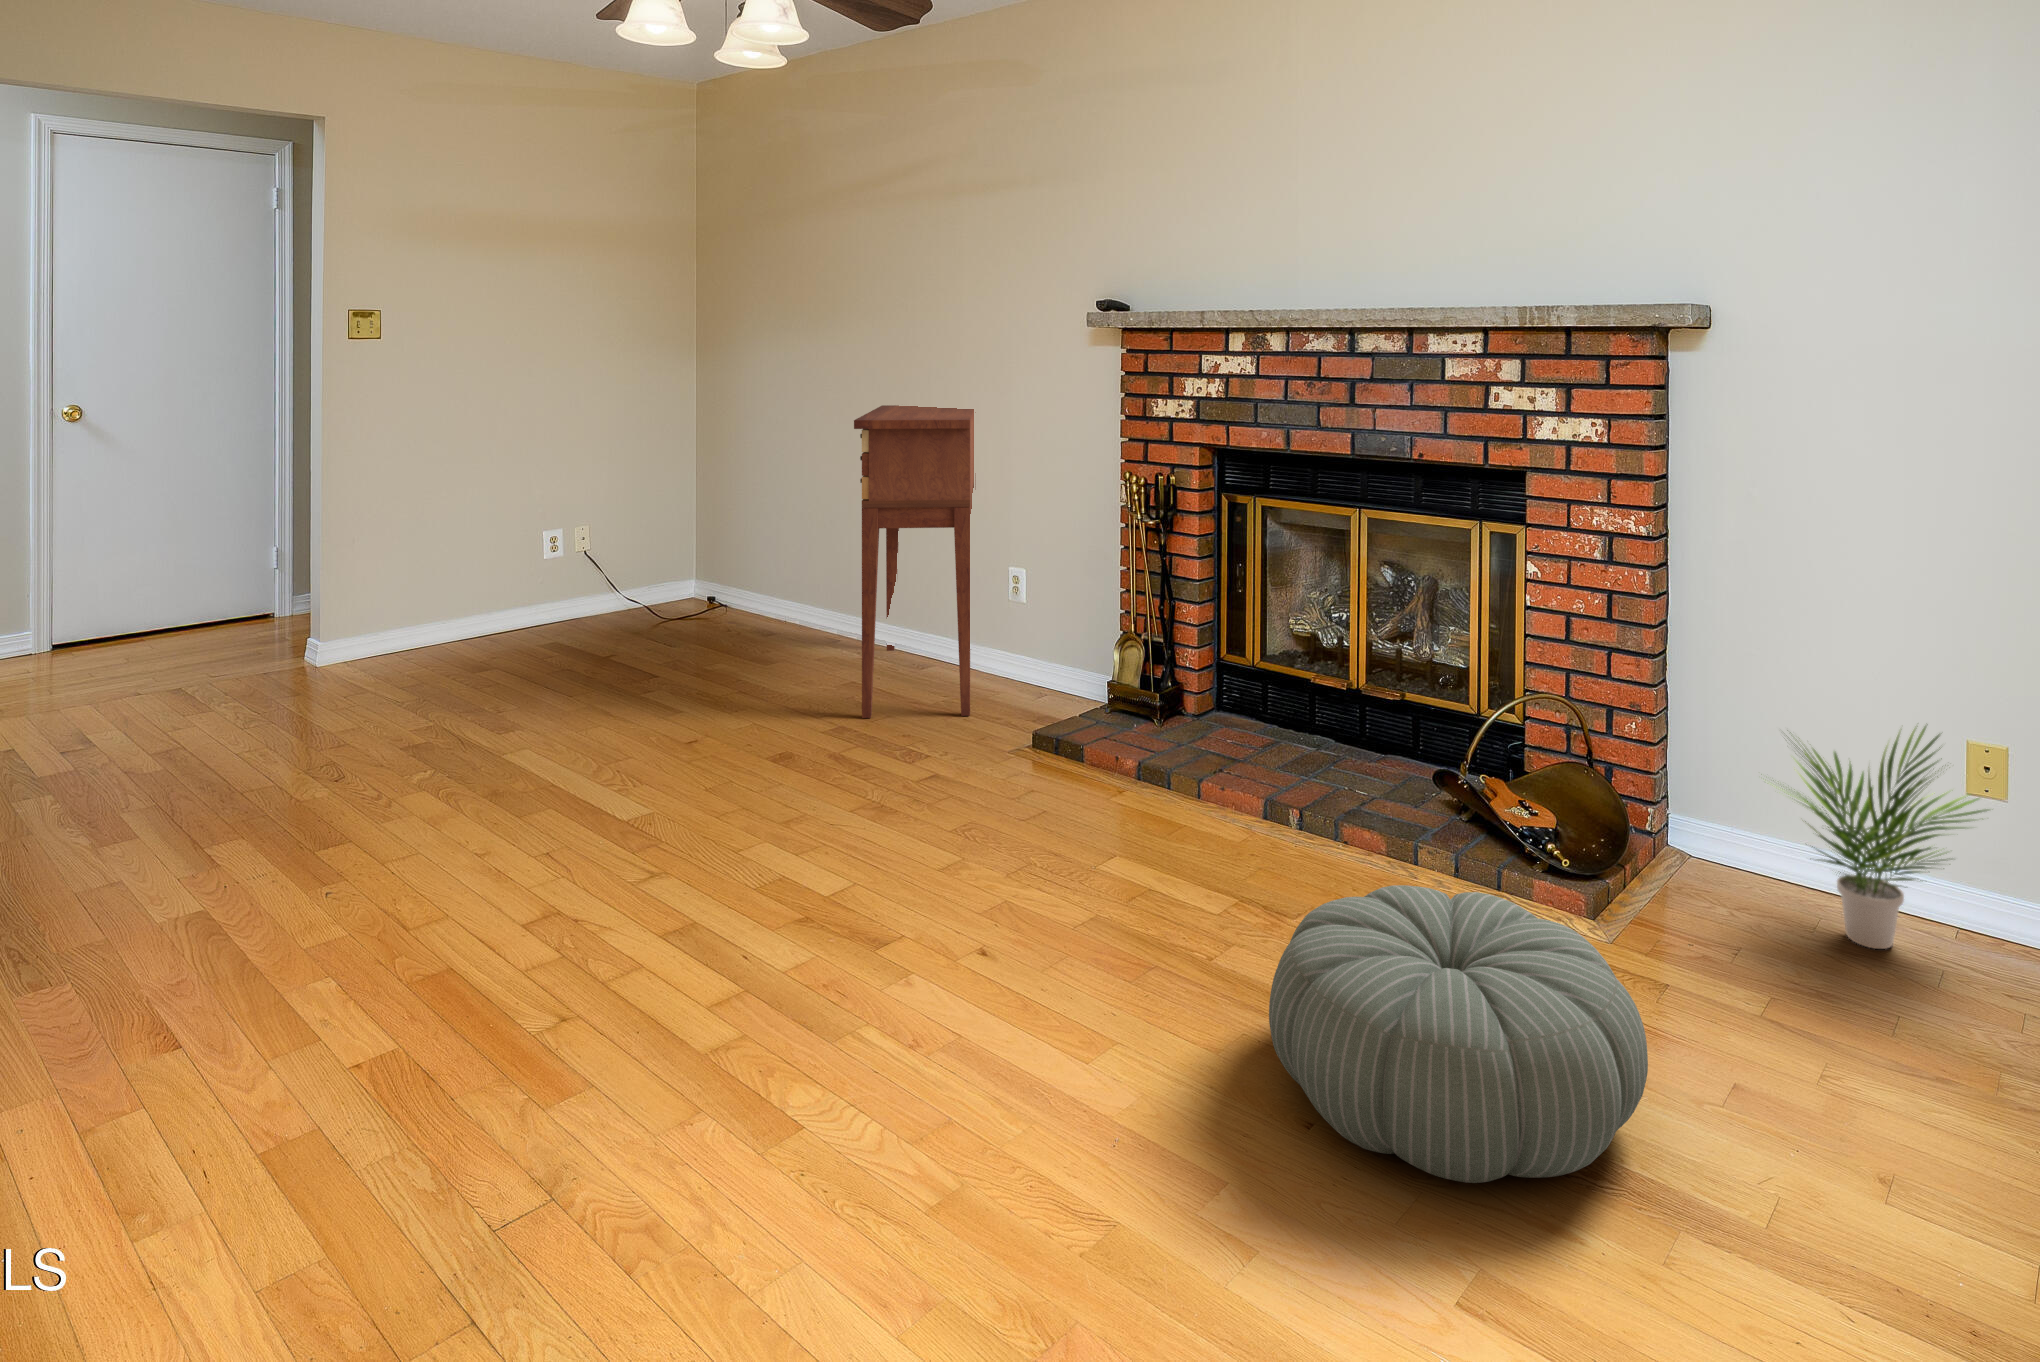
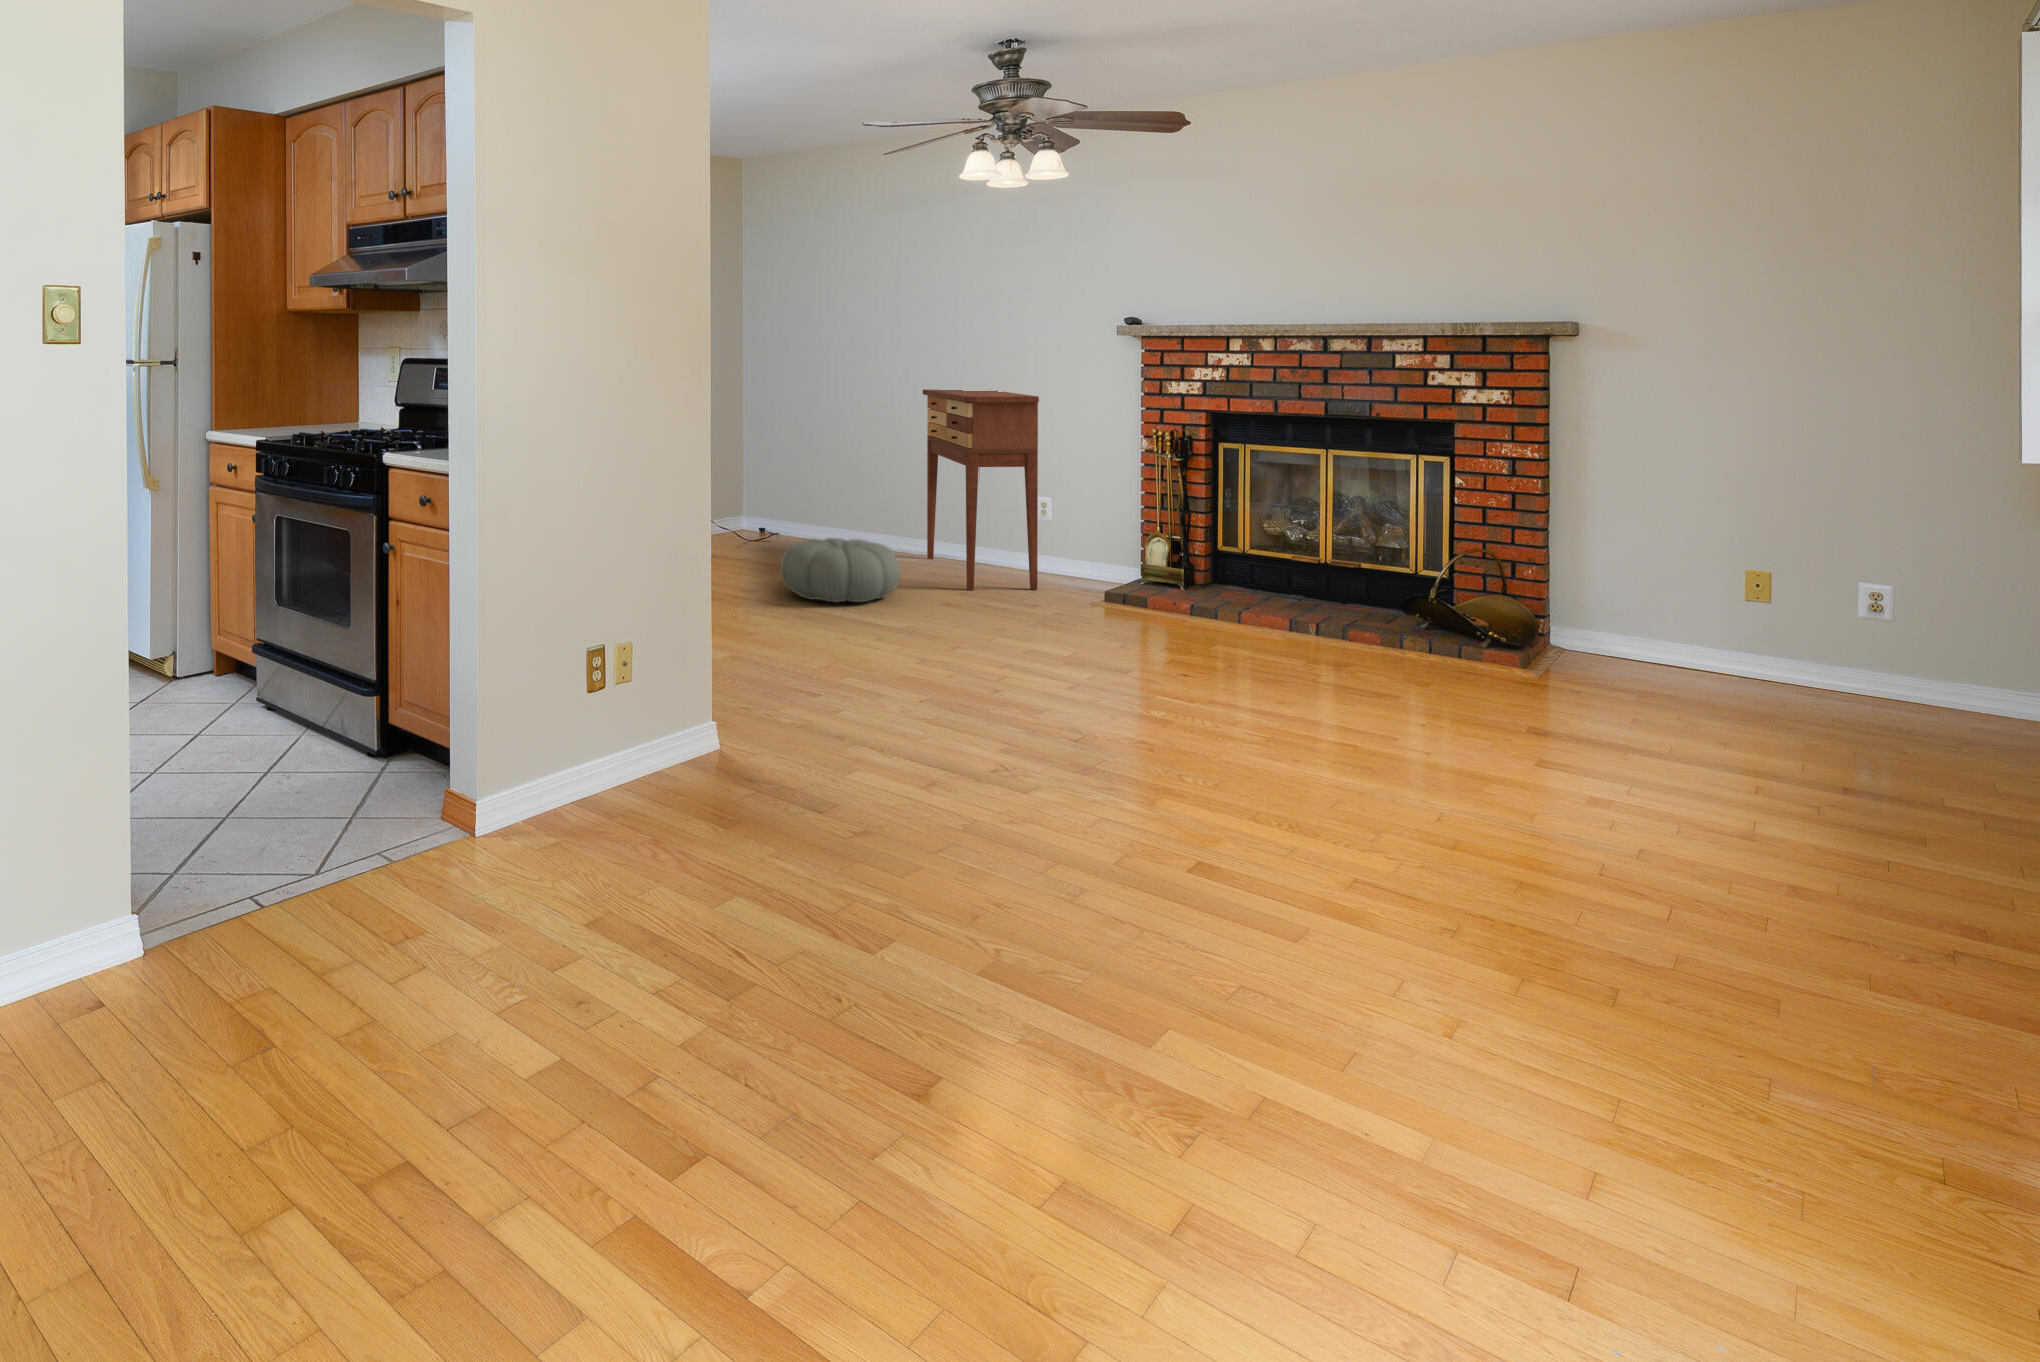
potted plant: present [1782,726,1989,949] -> none [1617,560,1764,682]
pouf: present [1269,885,1648,1183] -> present [780,538,900,602]

